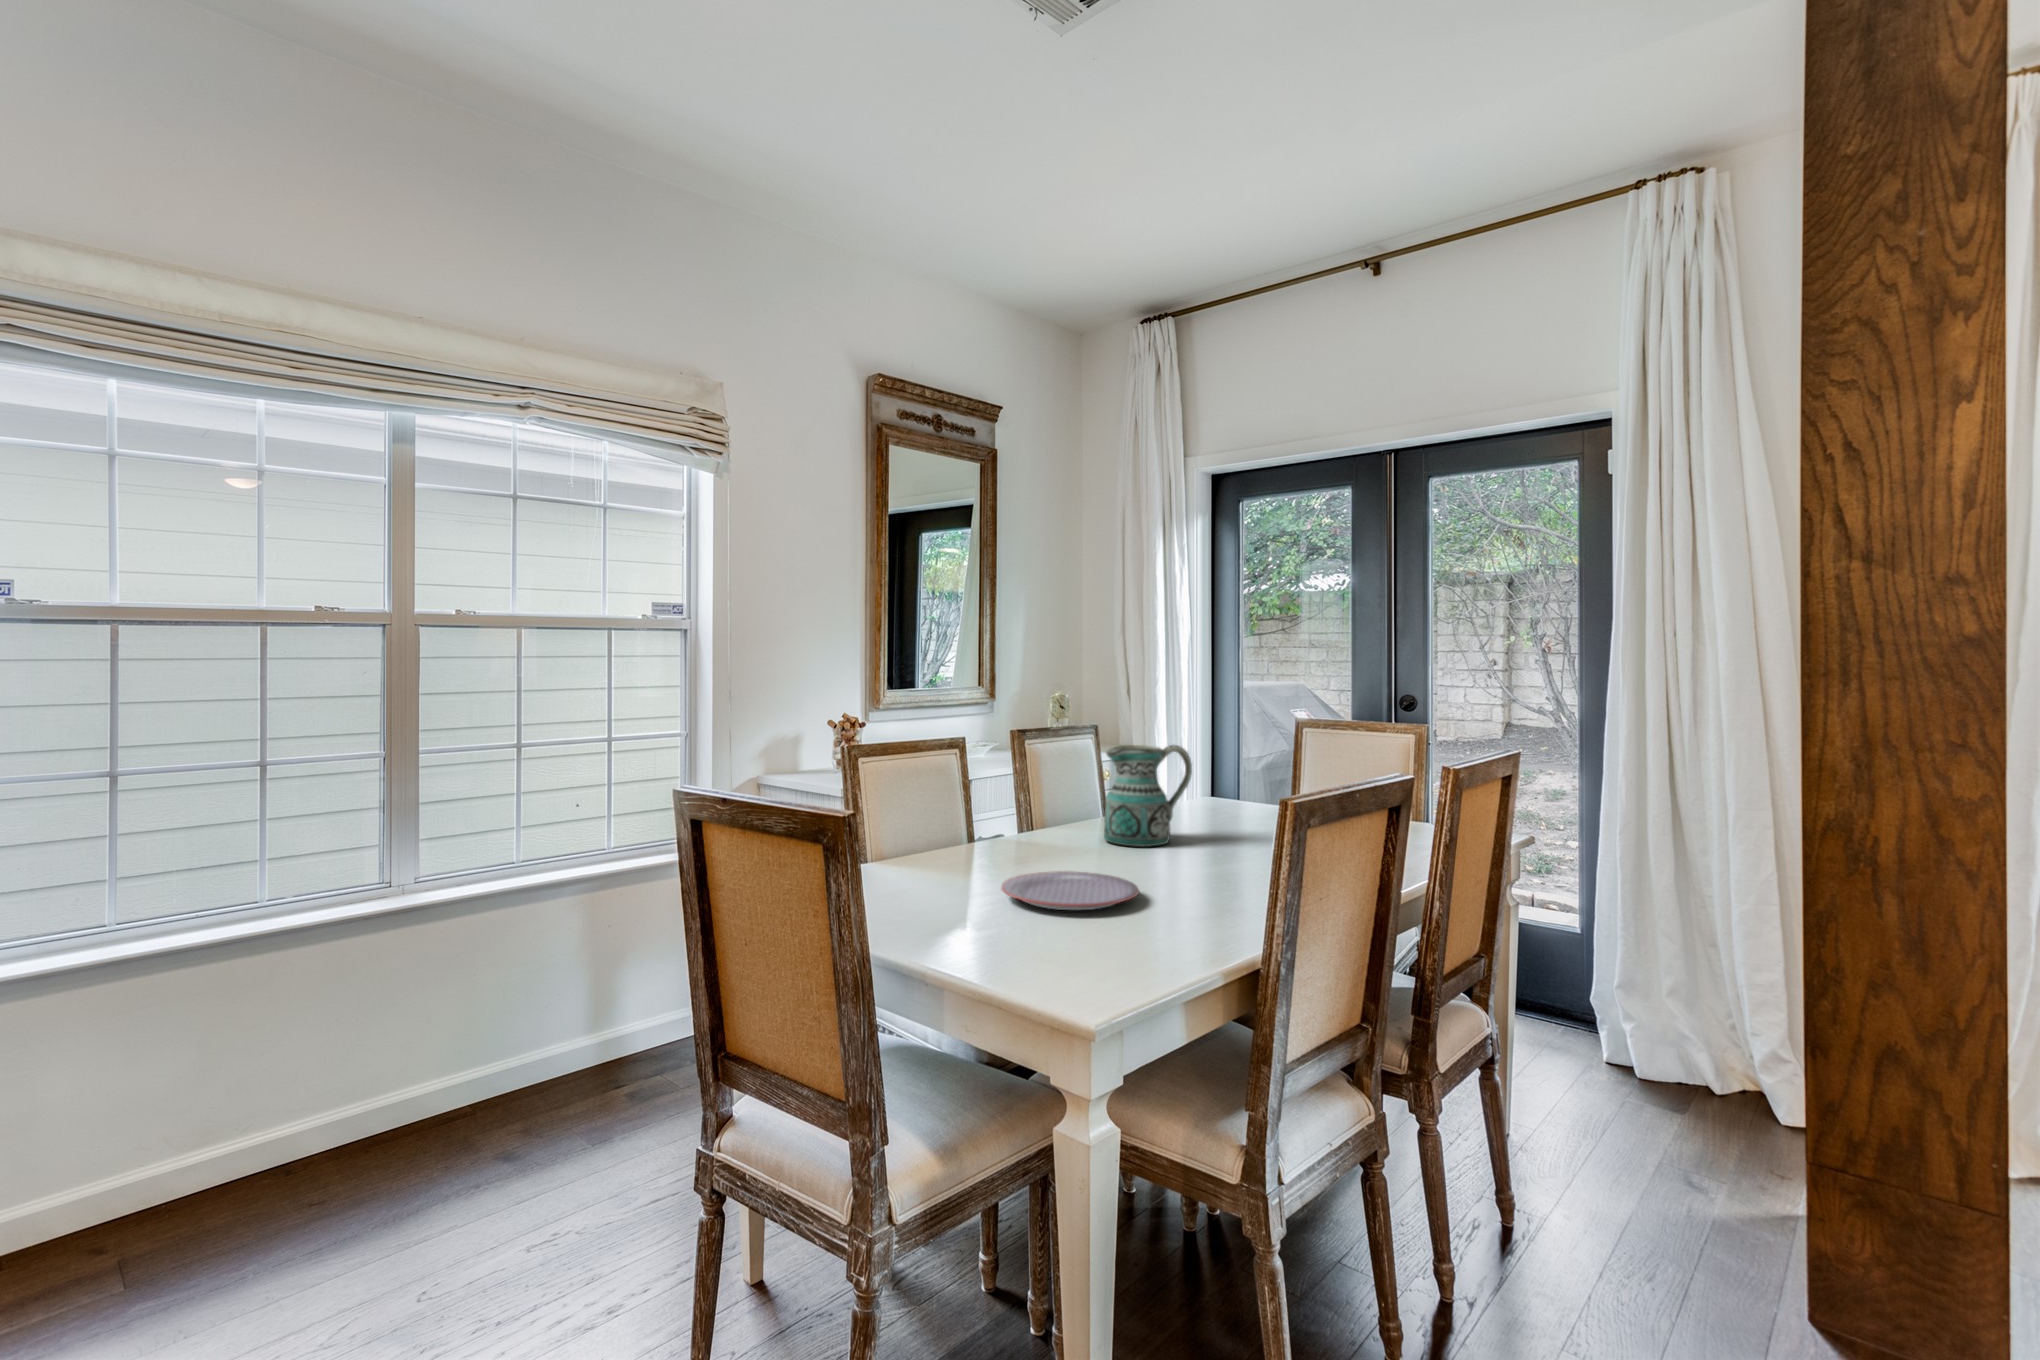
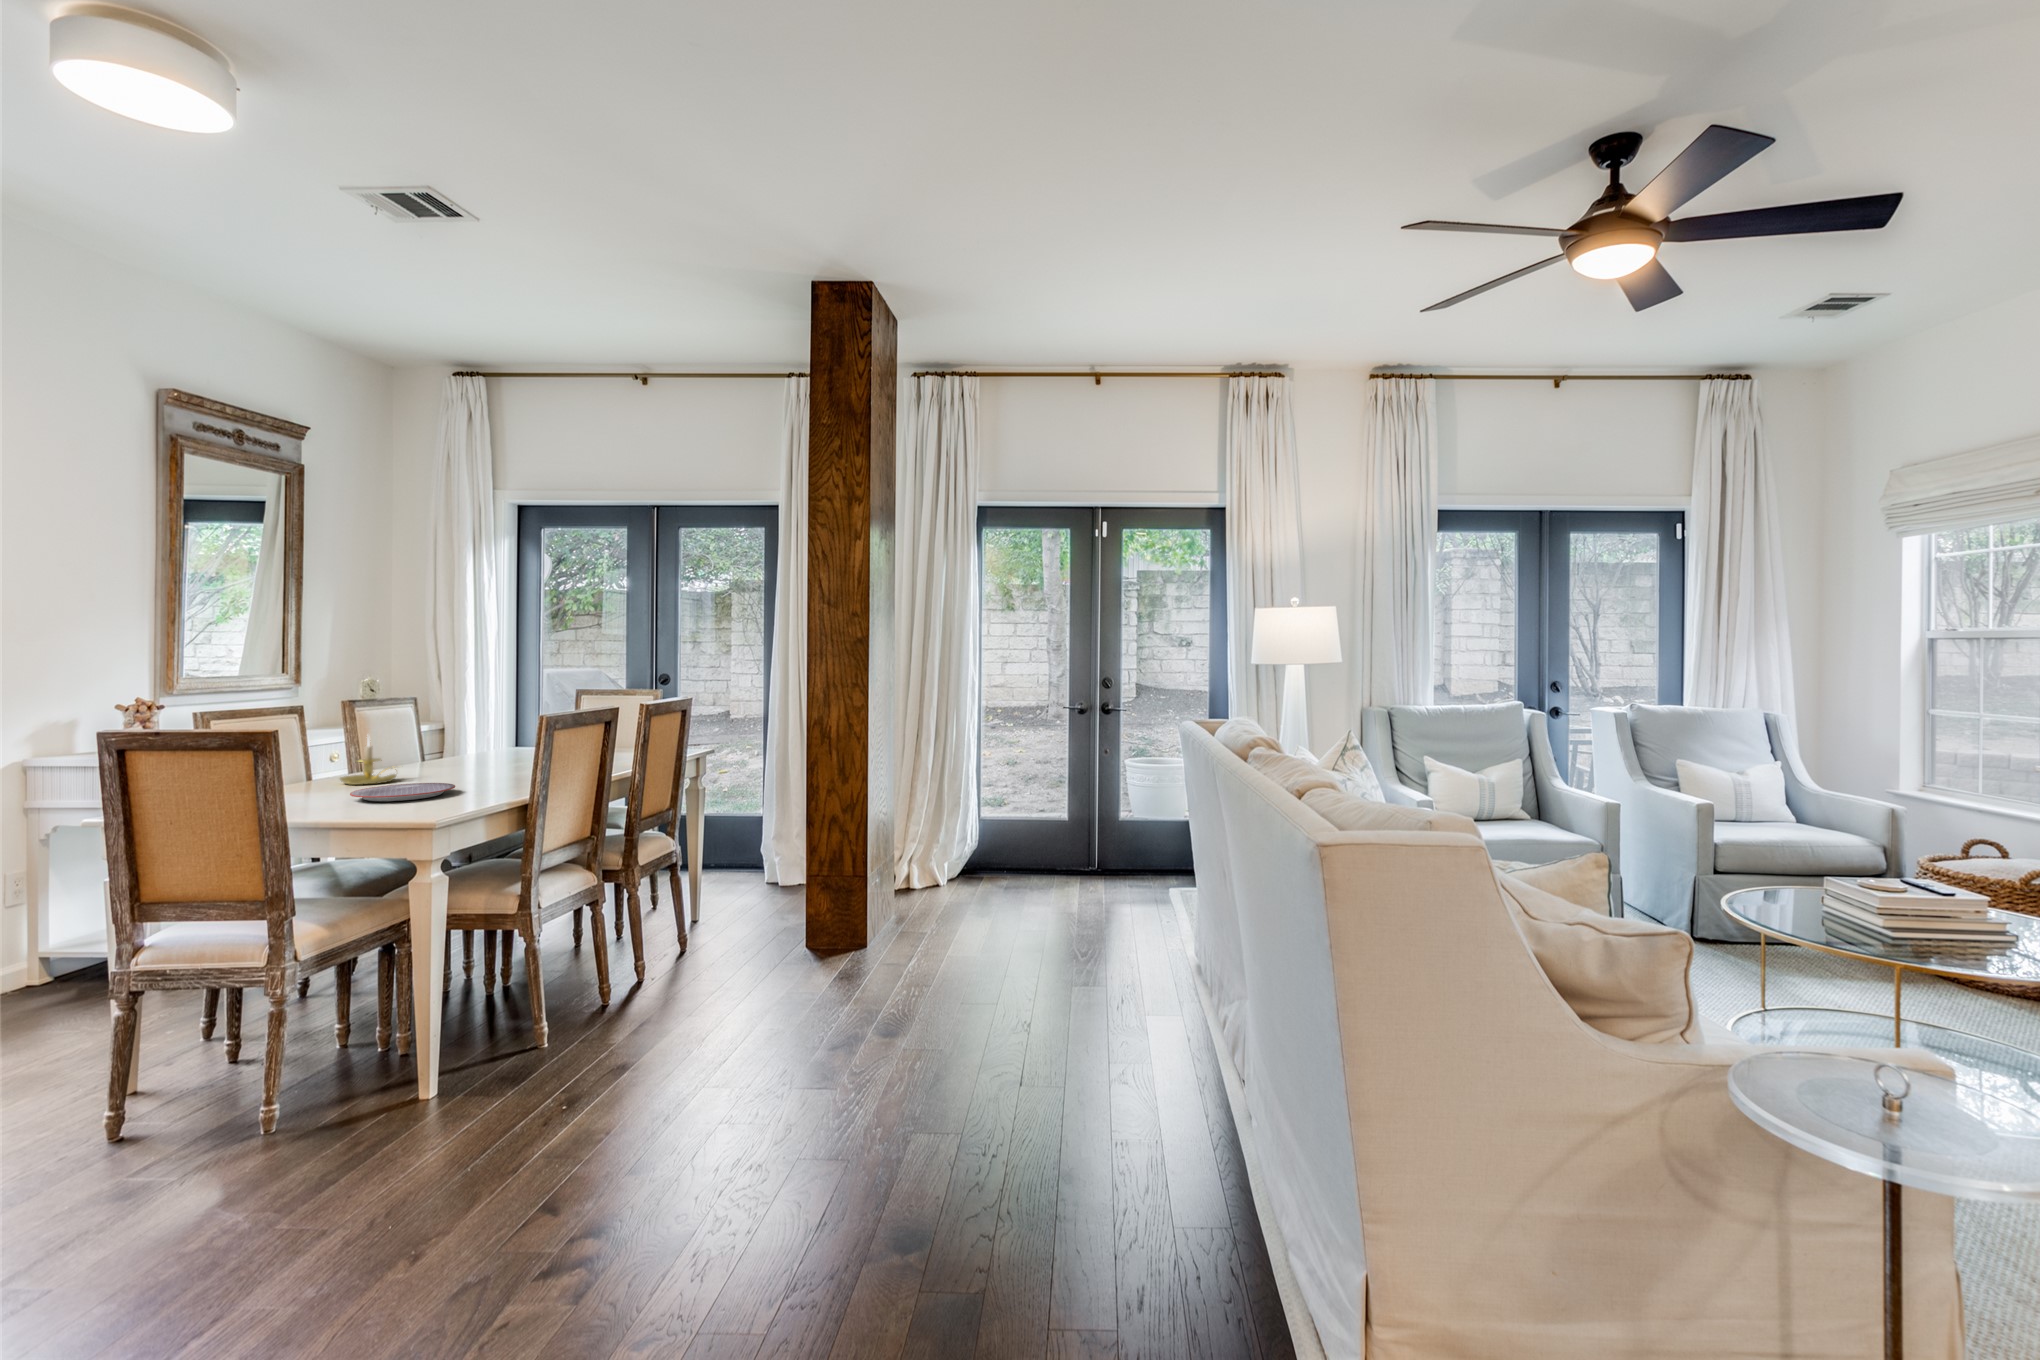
ceramic pitcher: present [1104,745,1192,847] -> none [424,704,495,773]
candle holder: none [1003,782,1074,858] -> present [340,737,397,785]

